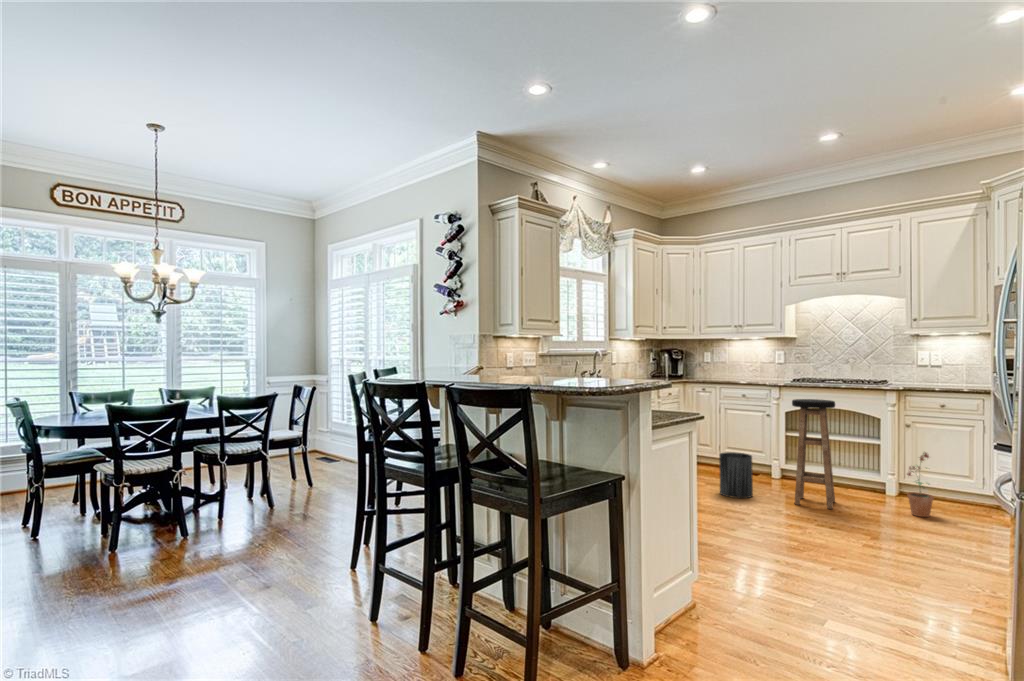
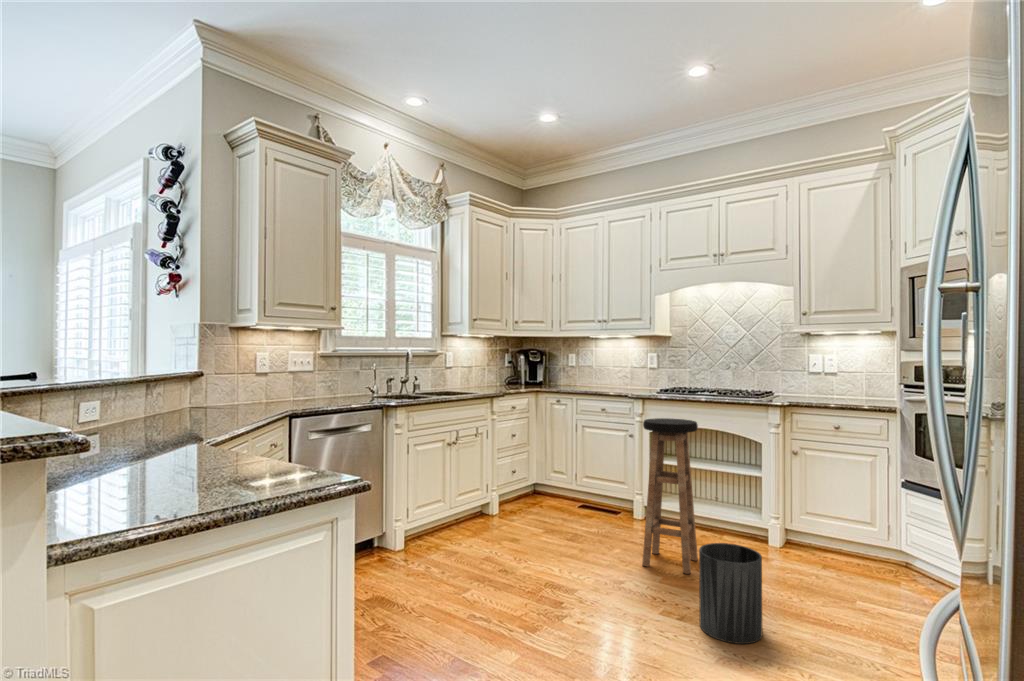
trash can: present [719,452,753,498] -> present [699,543,762,644]
potted plant: present [907,452,934,517] -> none [783,493,819,586]

